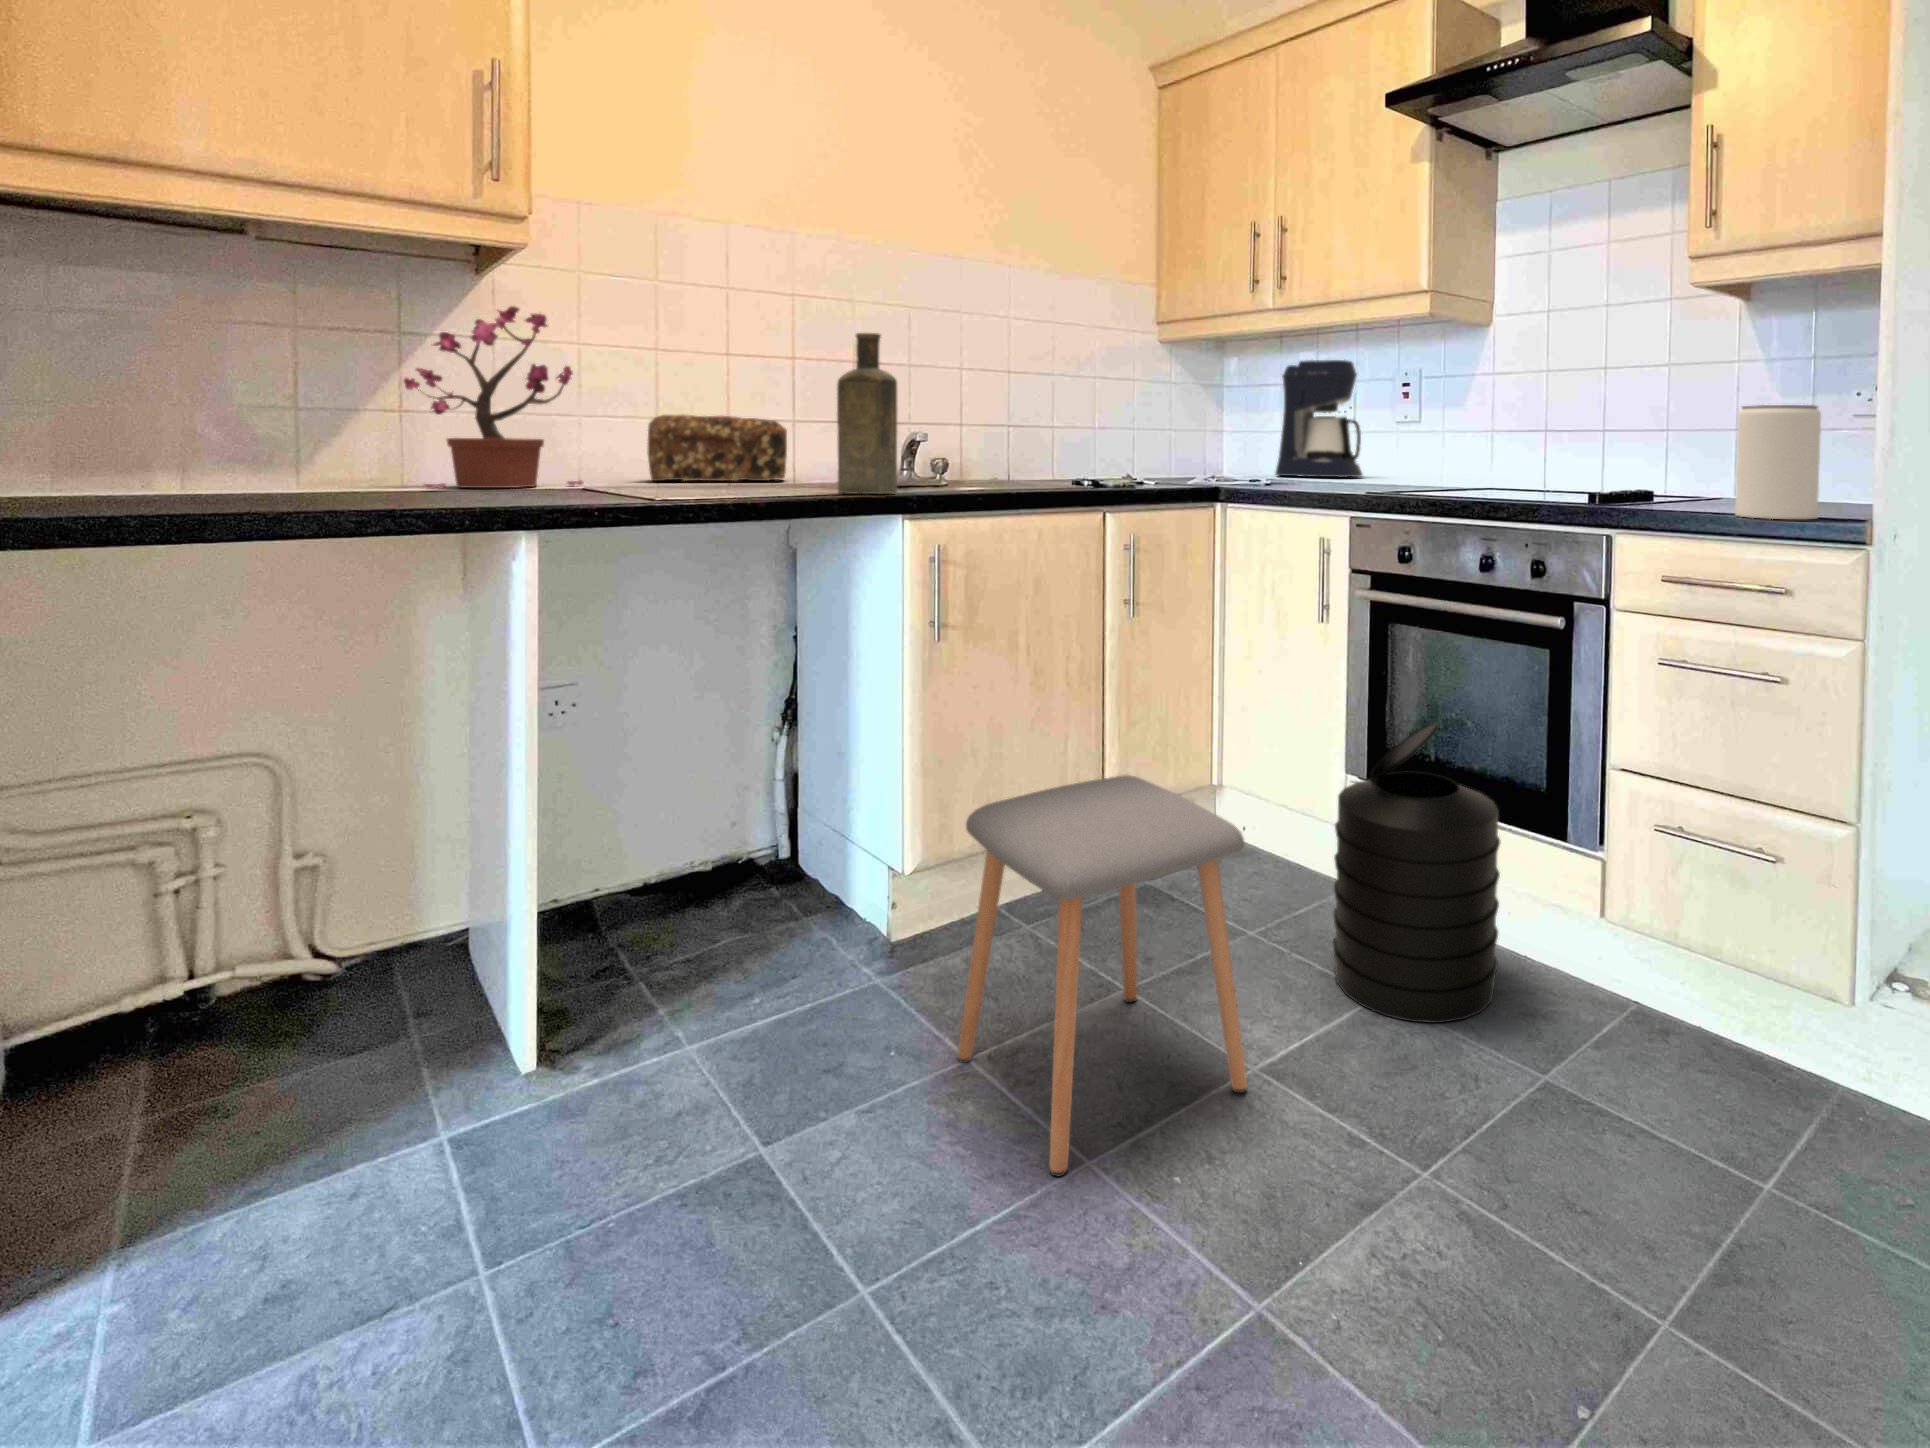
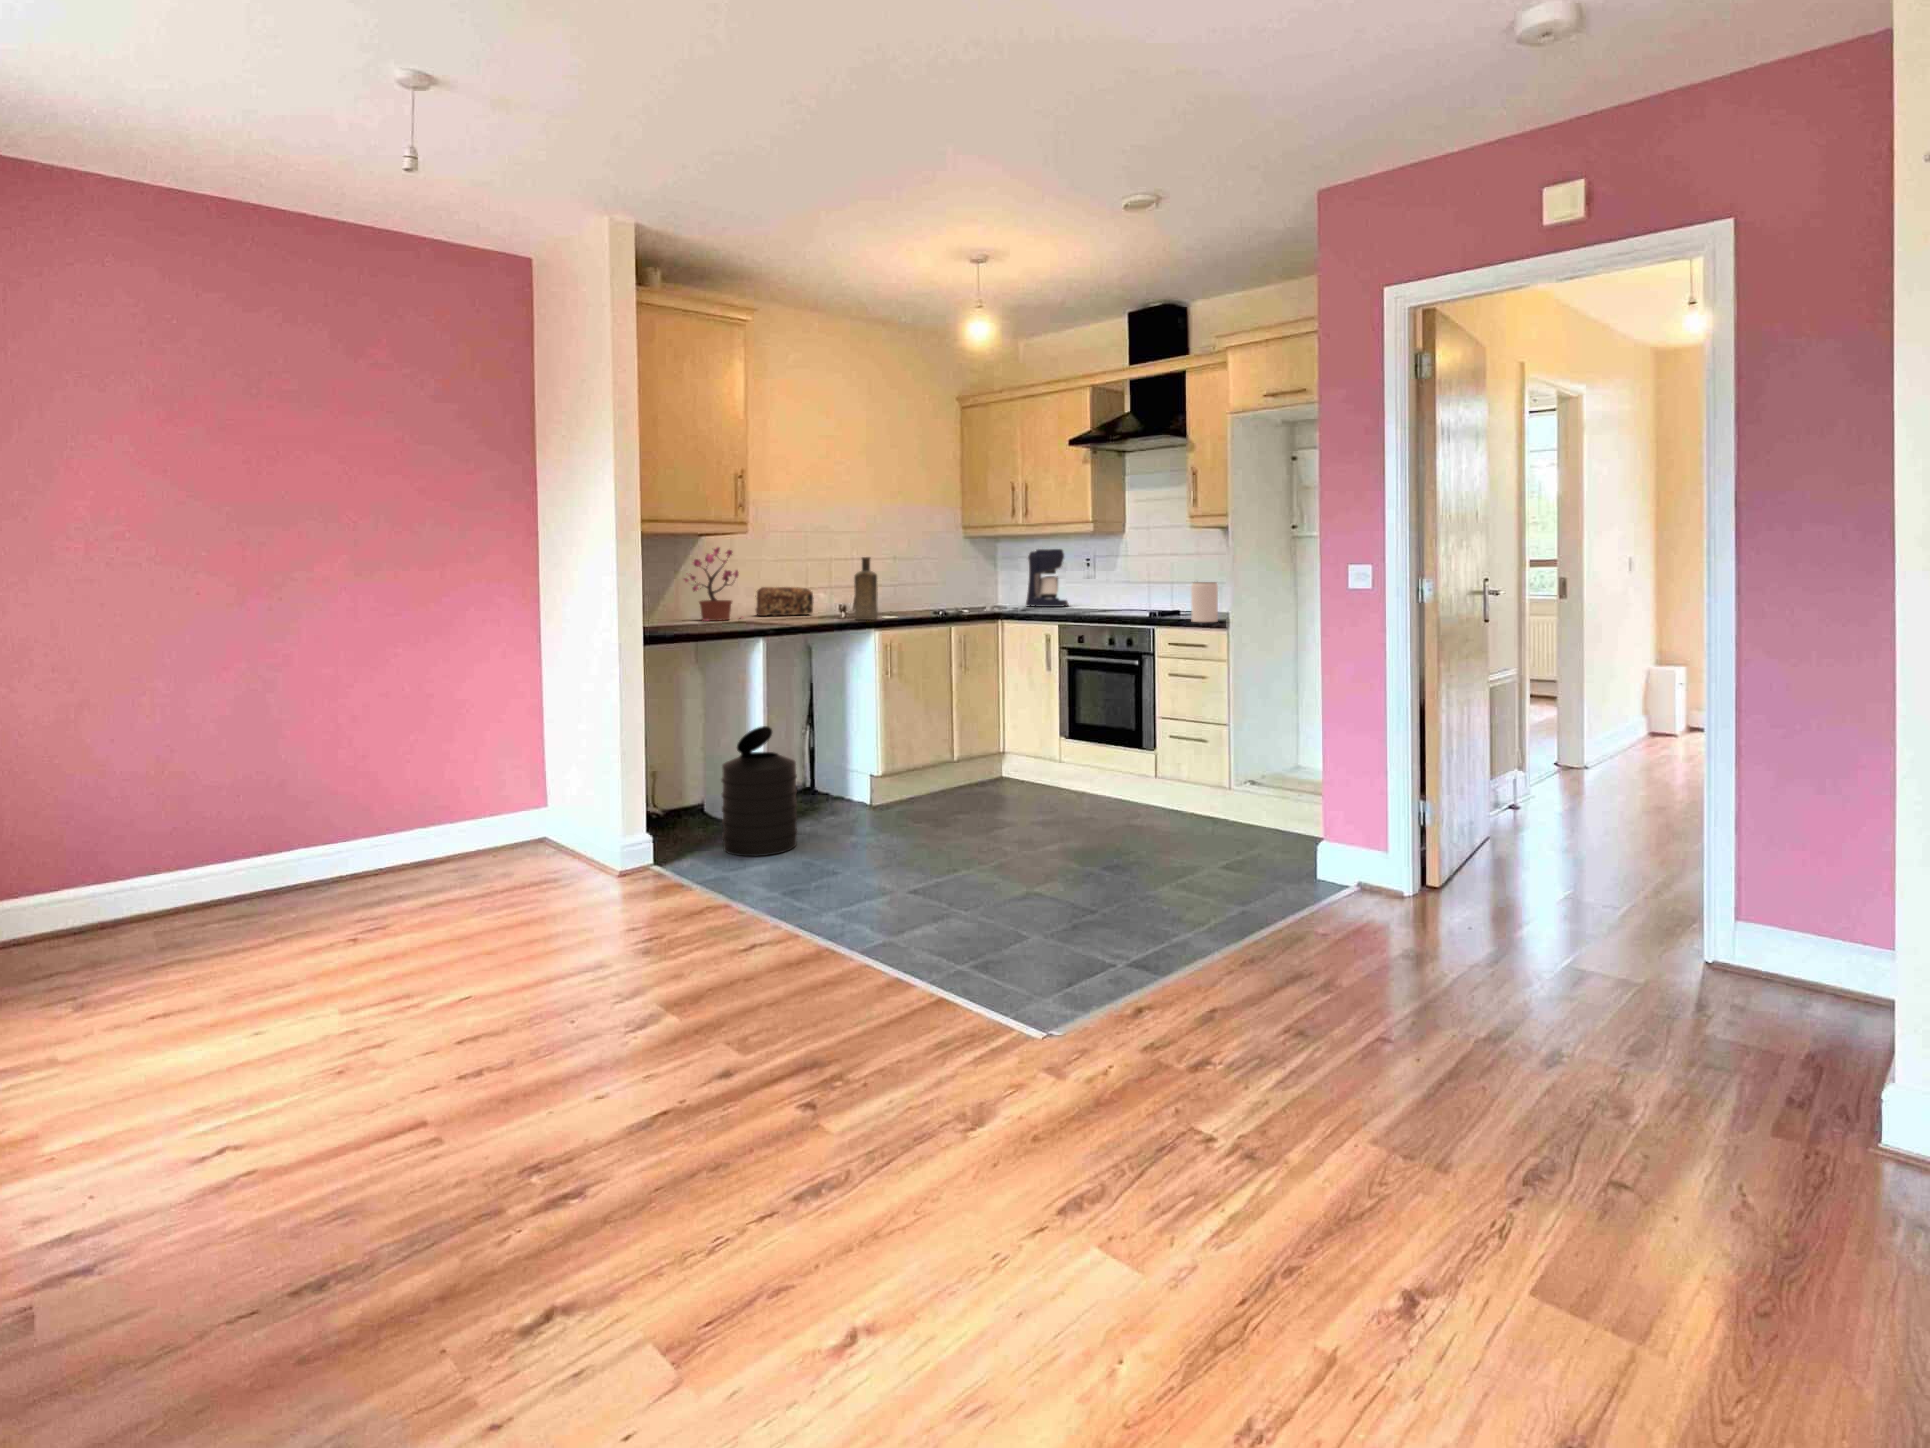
trash can: present [1333,722,1500,1023] -> present [722,726,798,856]
stool: present [957,775,1247,1176] -> none [916,724,1021,839]

